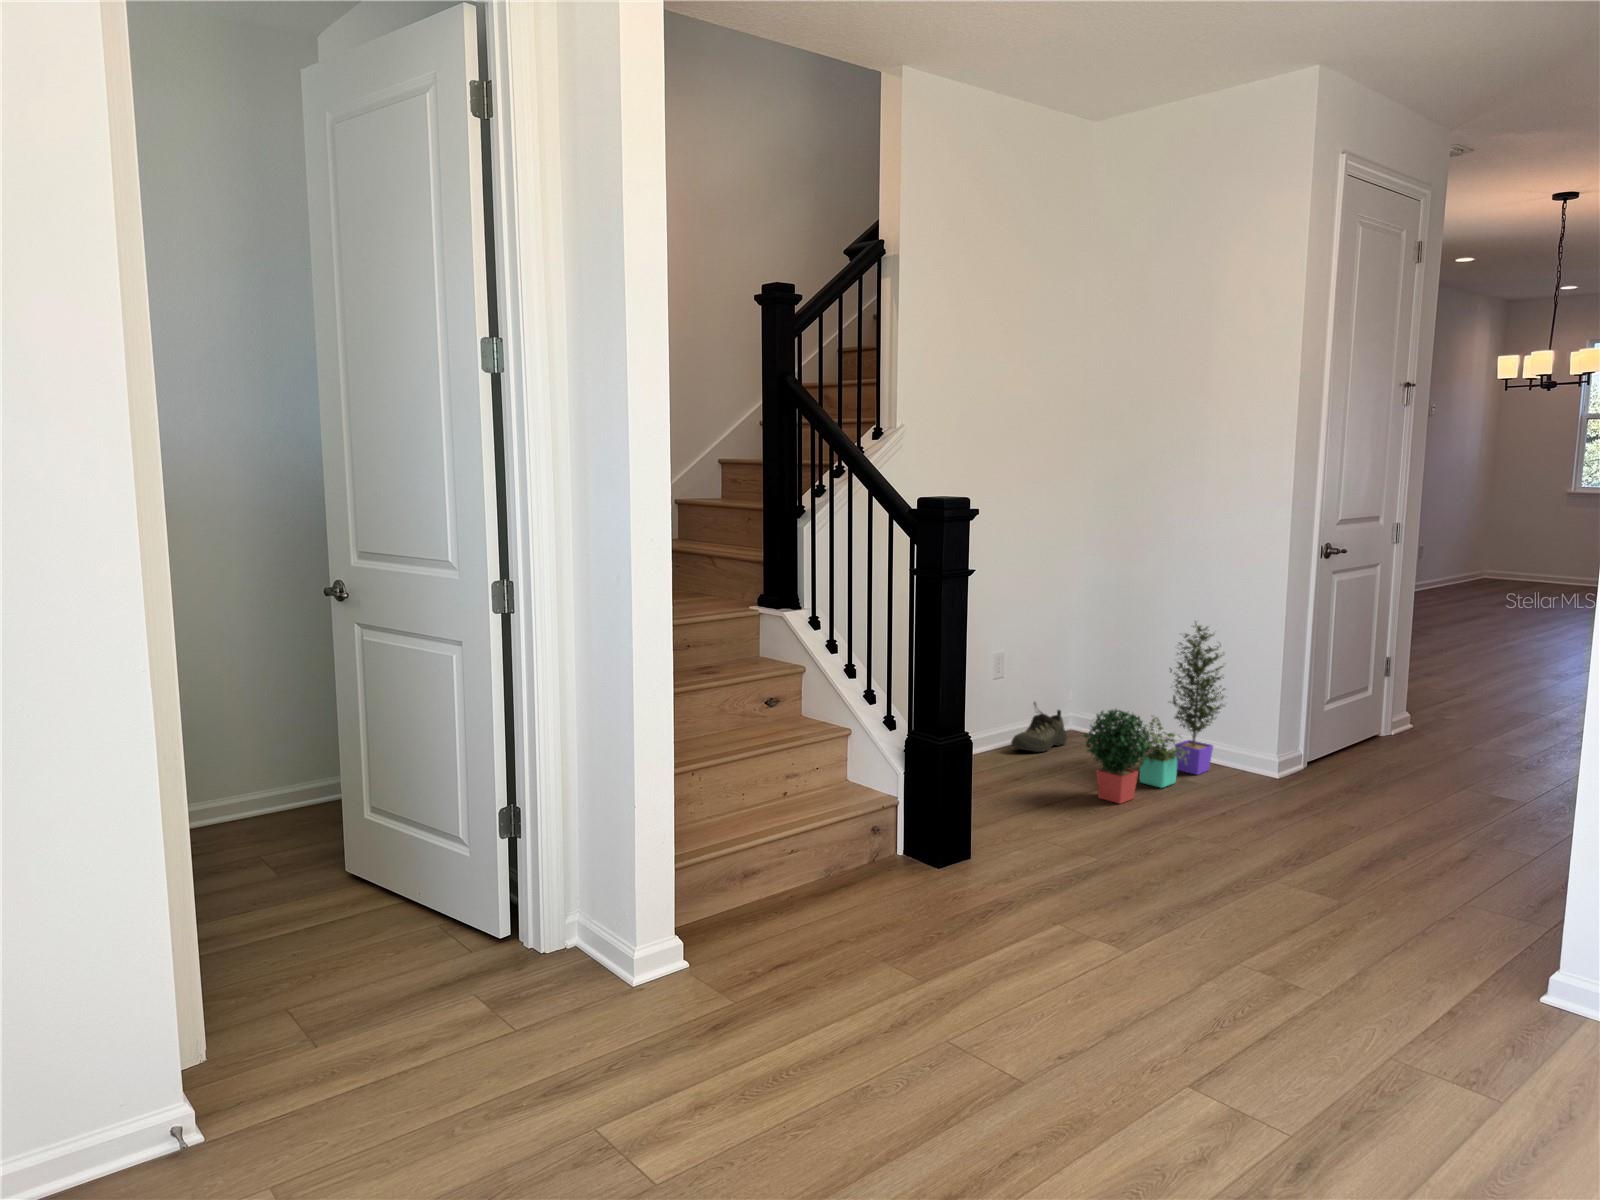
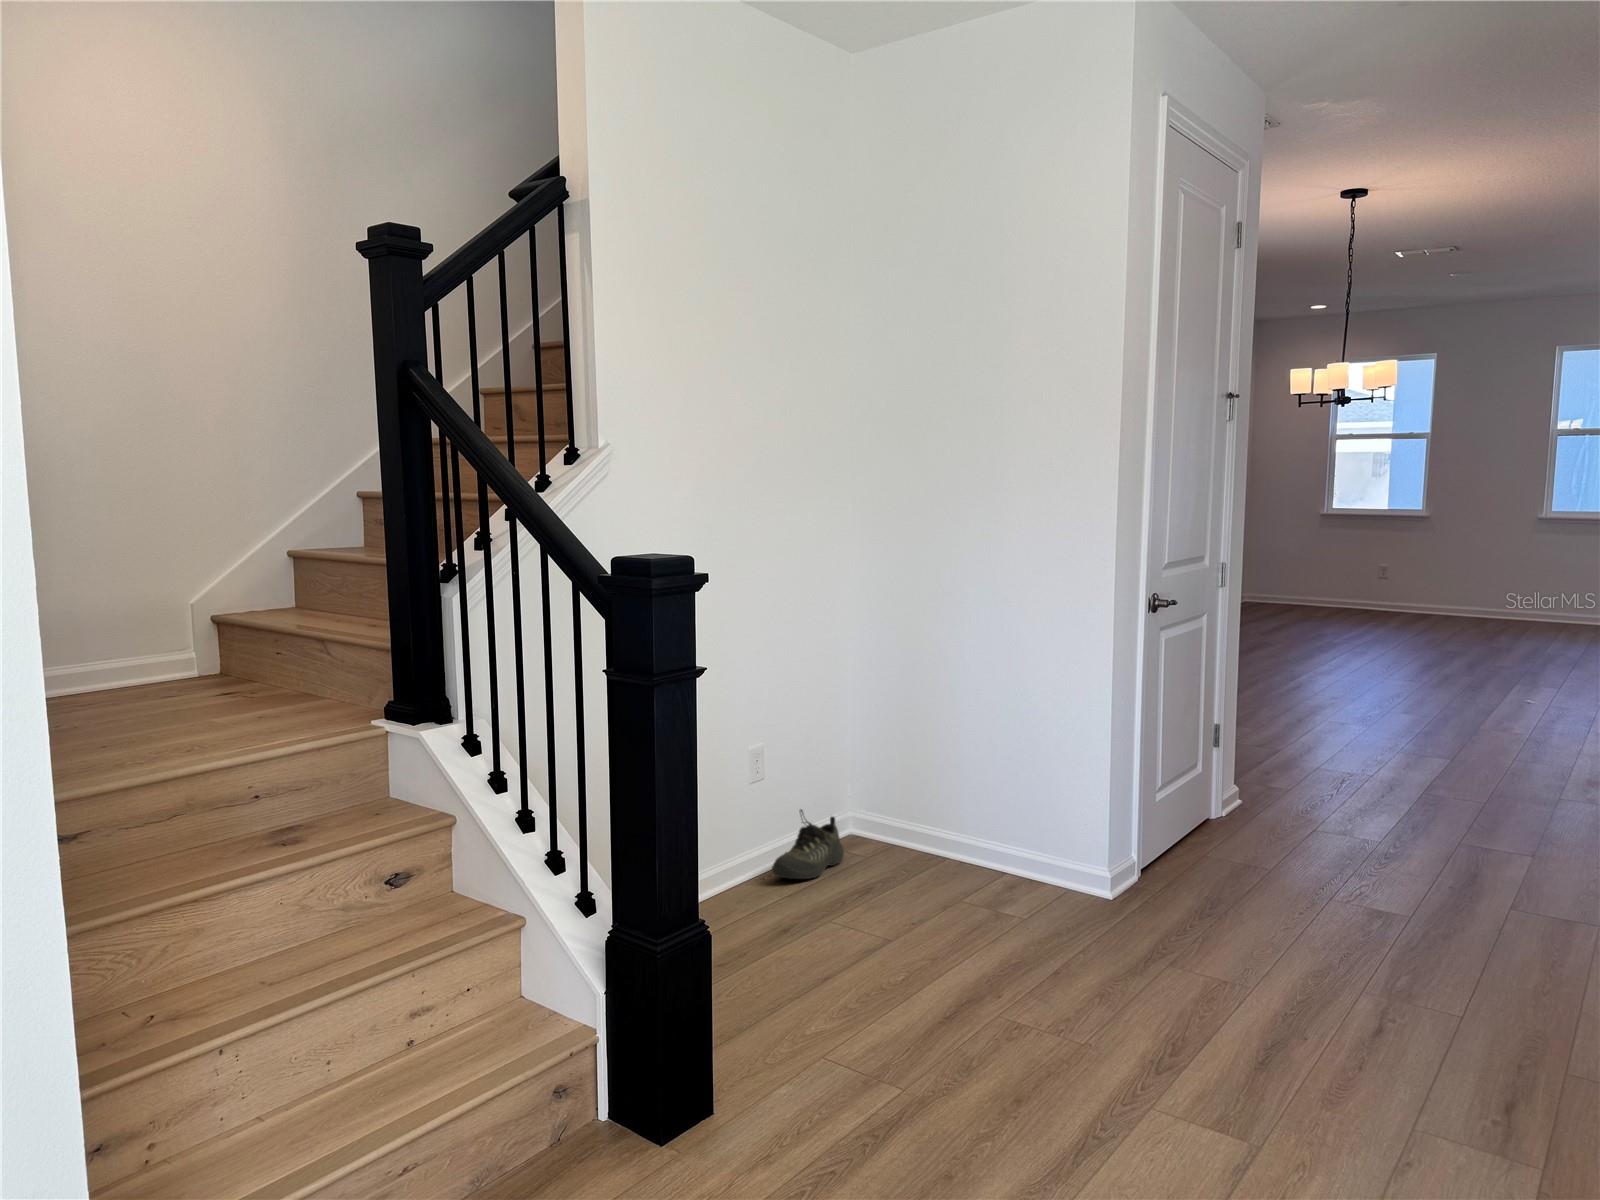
potted plant: present [1084,621,1225,803] -> none [868,699,1051,967]

